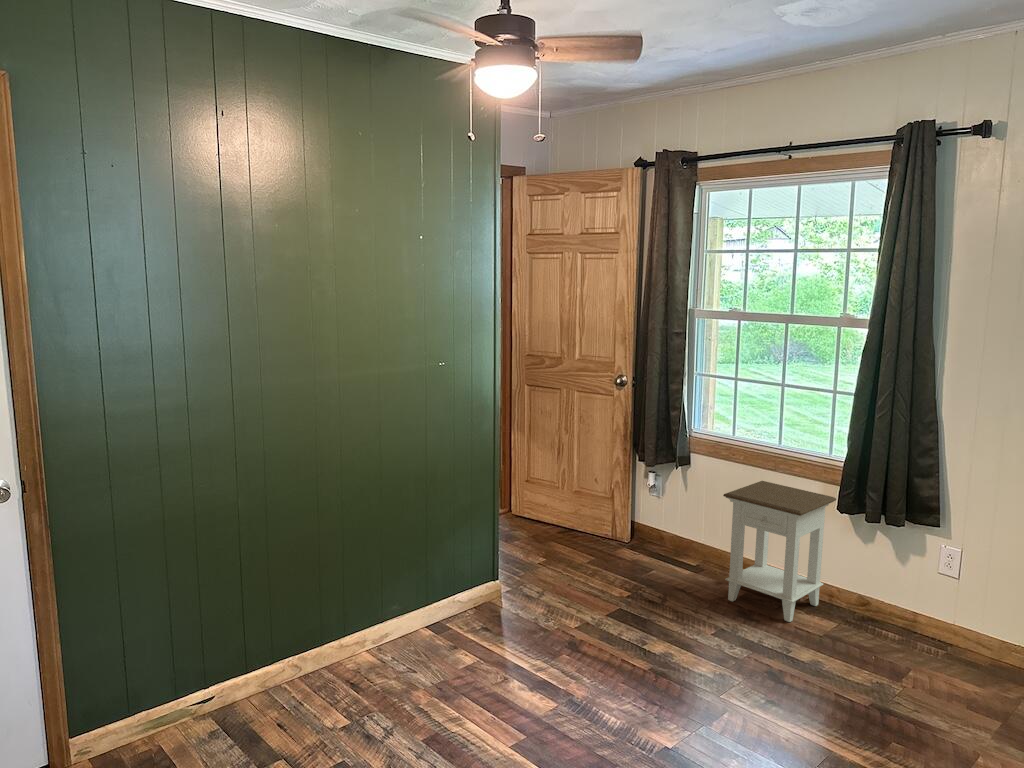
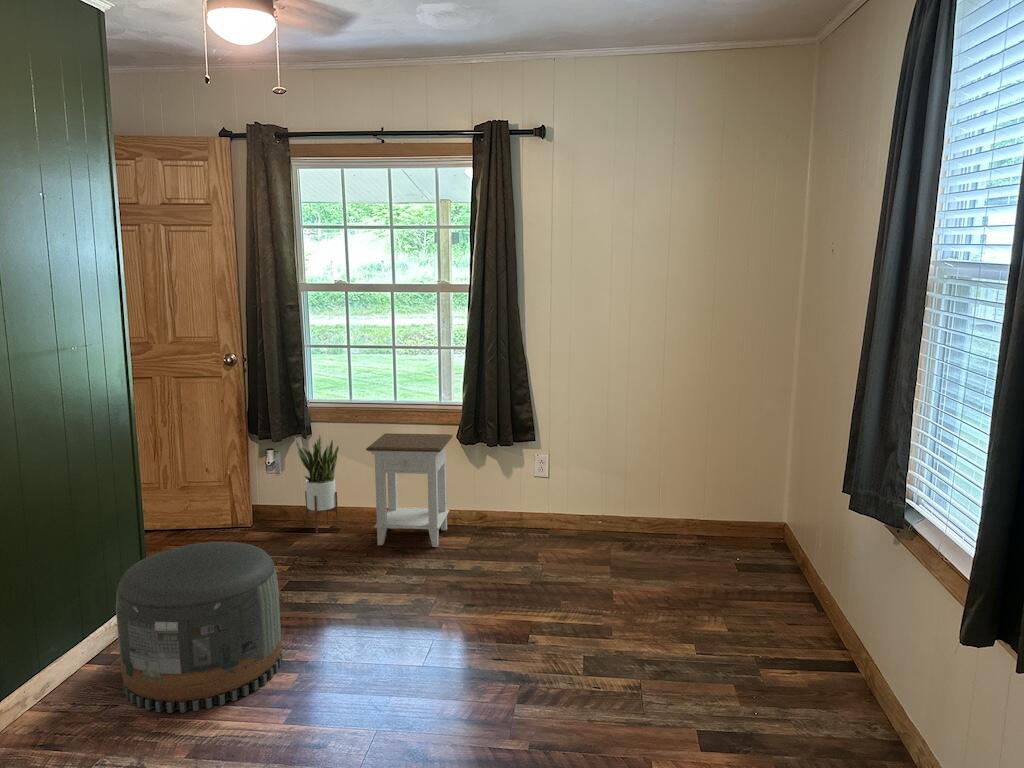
potted plant: none [669,466,714,570] -> present [294,435,339,534]
pouf: none [427,552,562,706] -> present [116,542,282,713]

